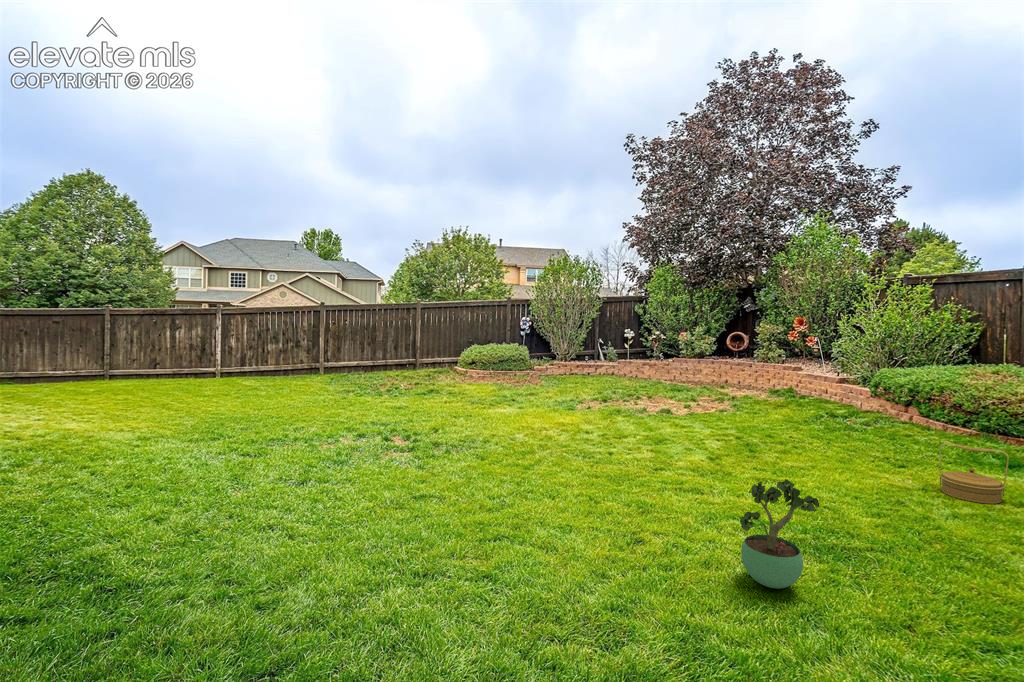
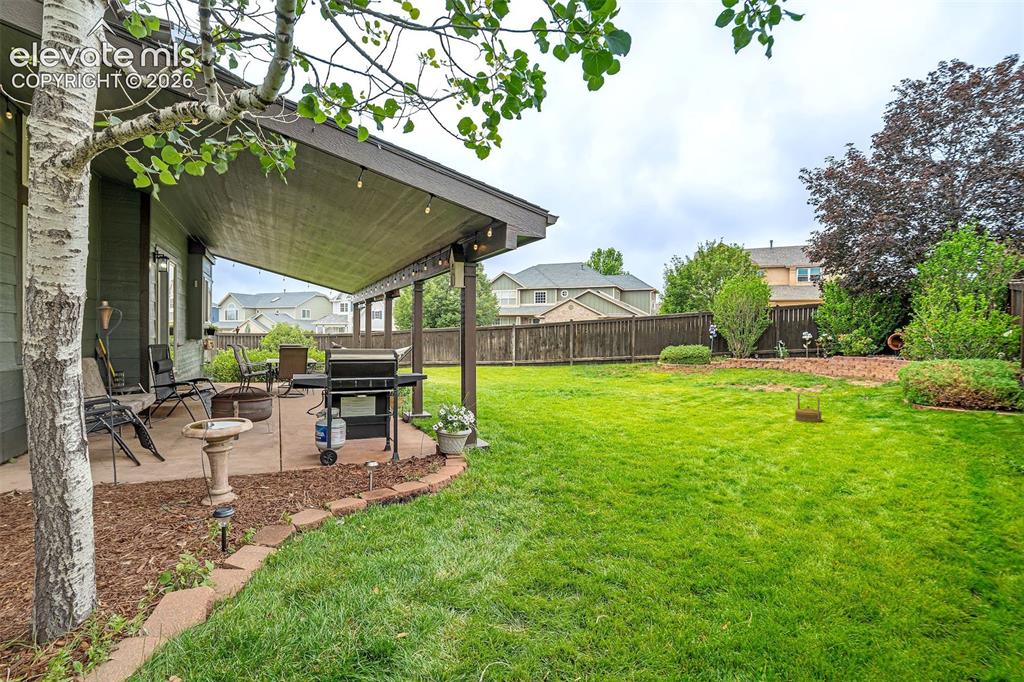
potted plant: present [740,479,819,589] -> none [624,387,646,422]

